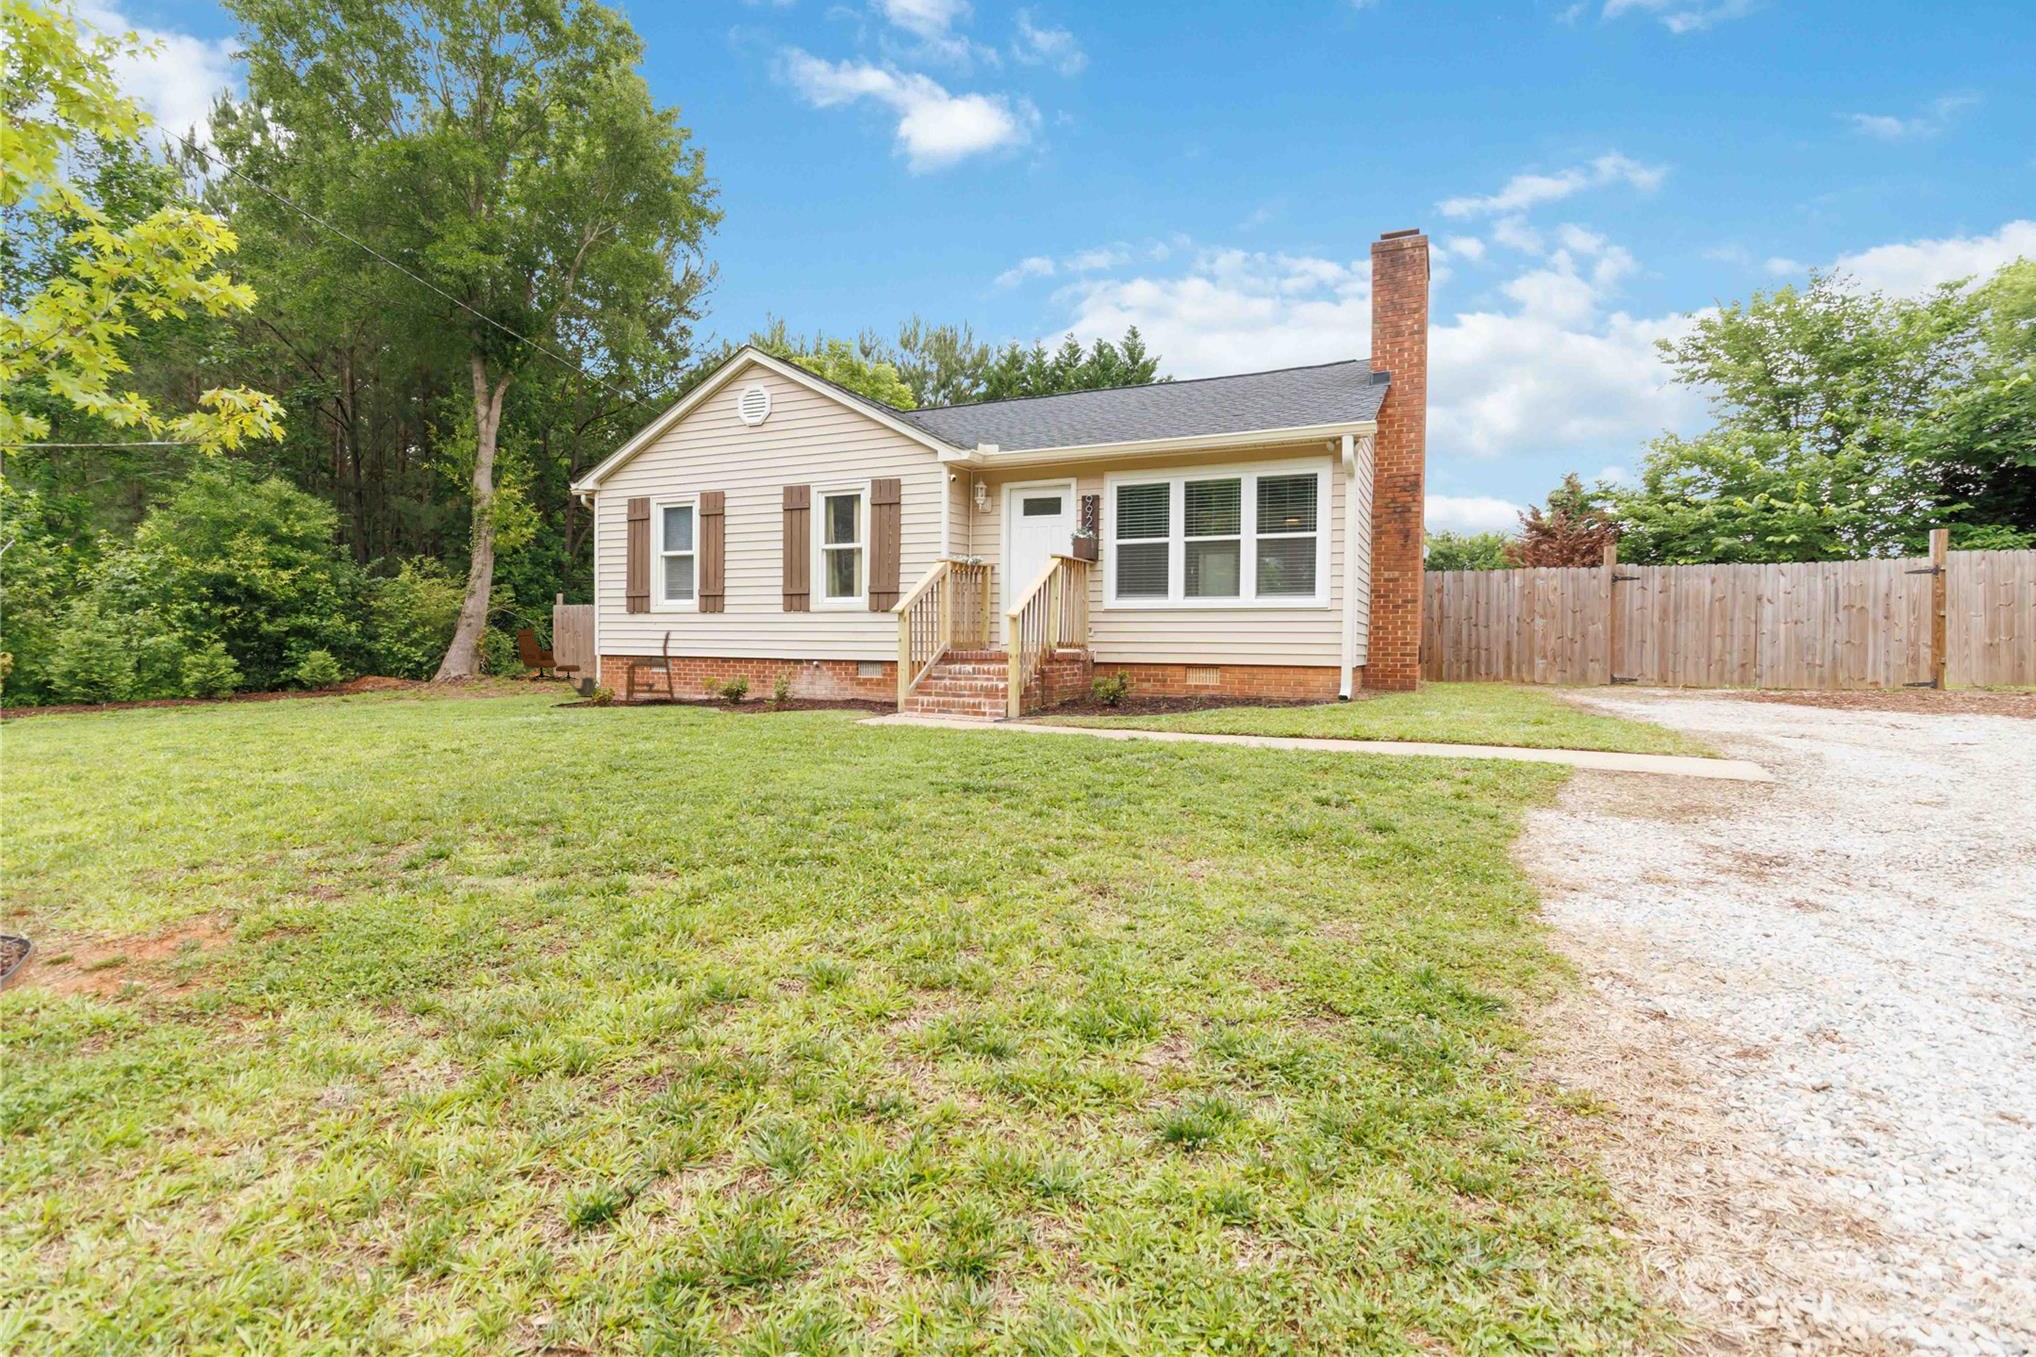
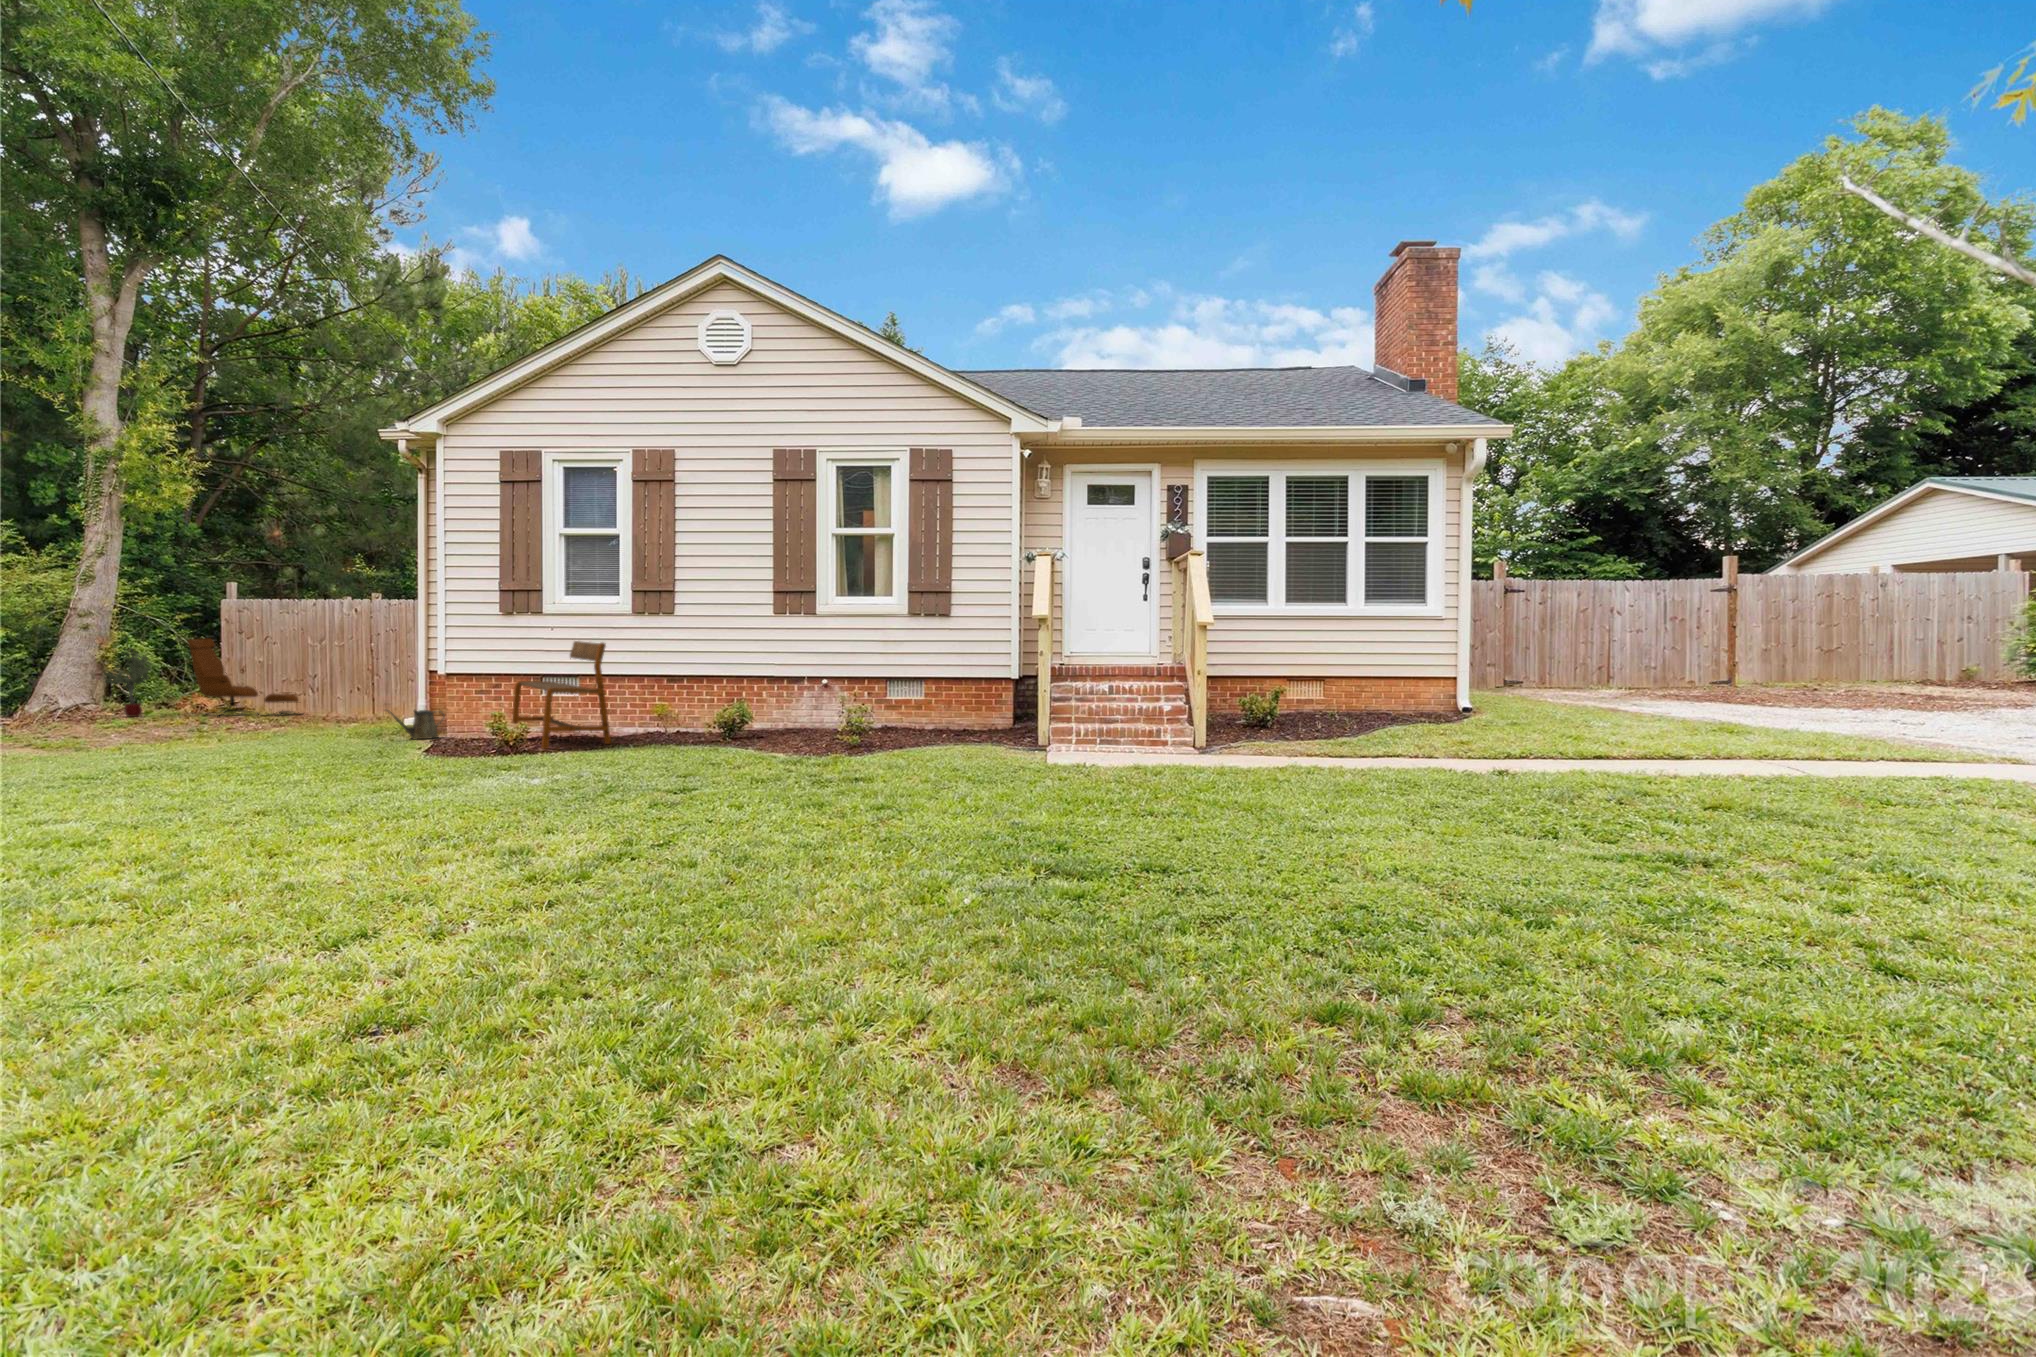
potted tree: none [475,635,505,679] -> present [104,649,151,717]

